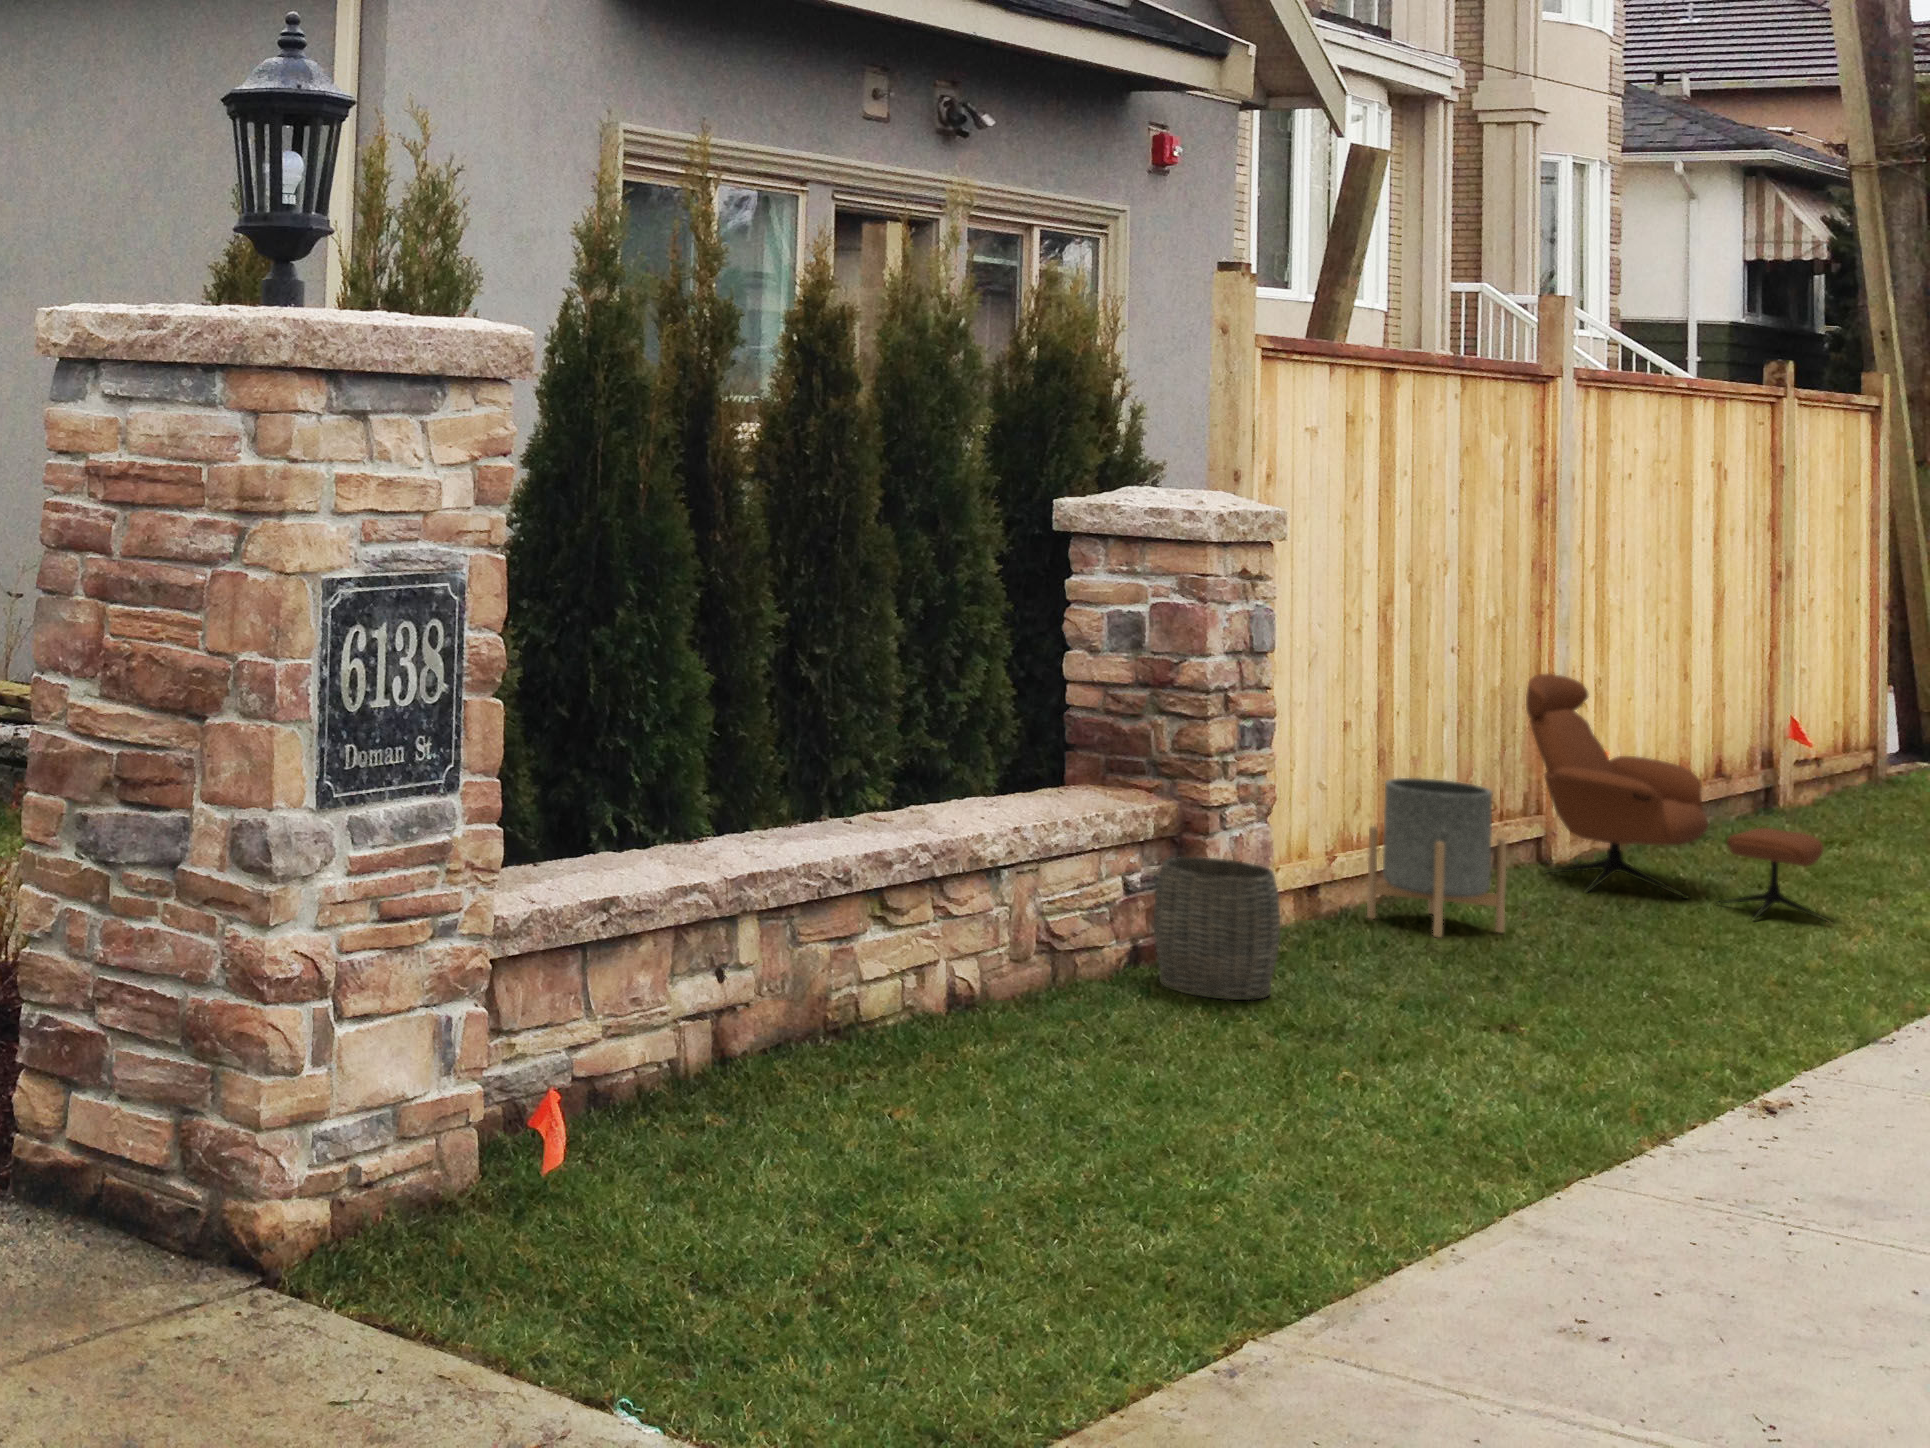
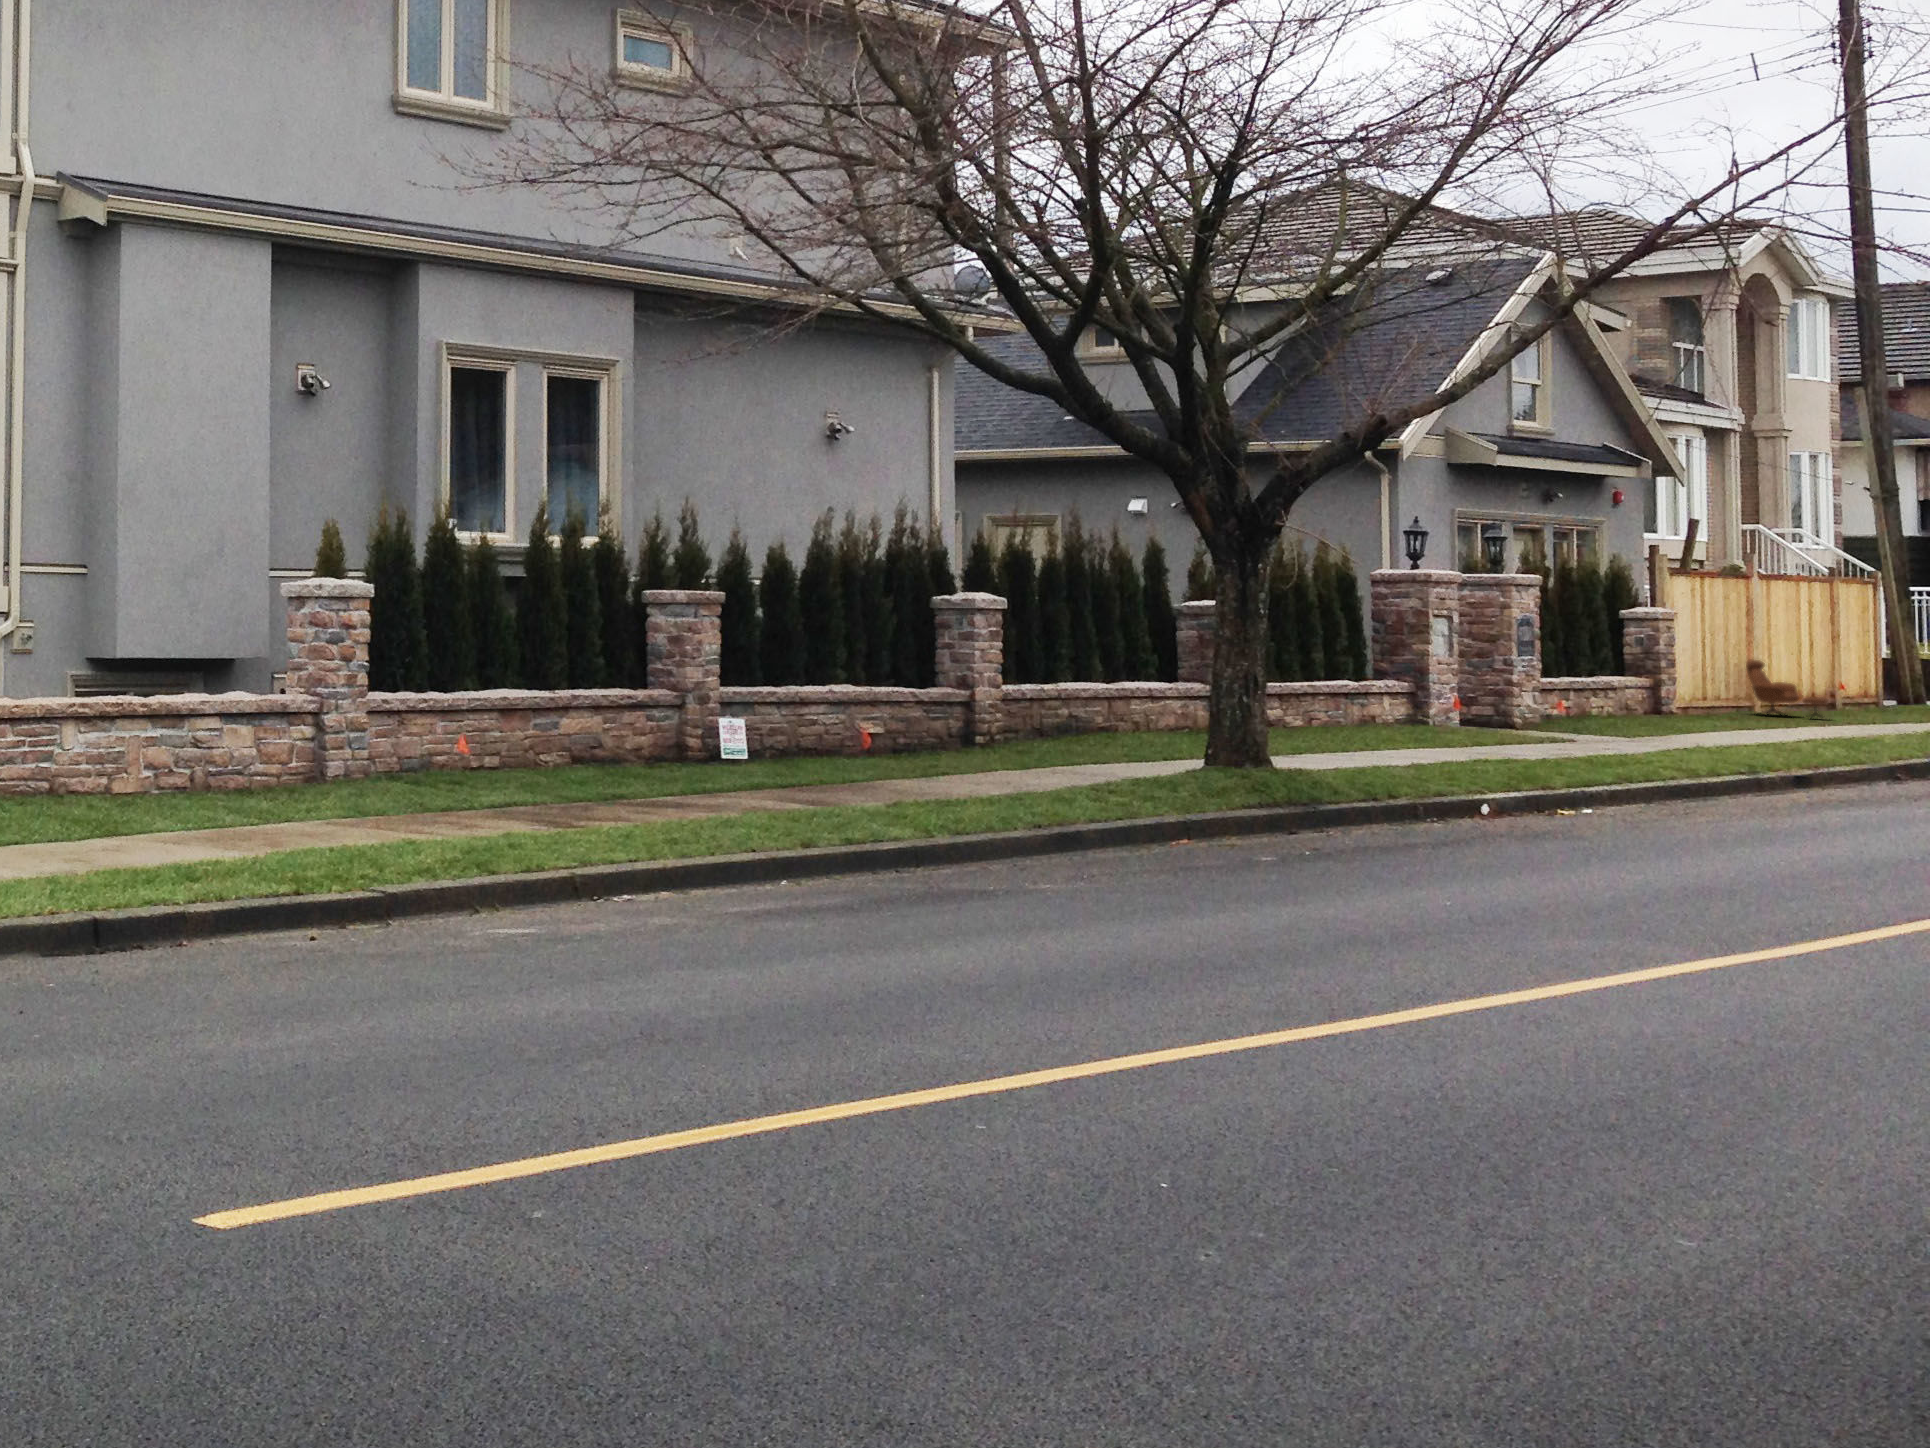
planter: present [1367,778,1506,938] -> none [1701,682,1738,719]
woven basket: present [1154,857,1280,1000] -> none [1648,693,1680,723]

